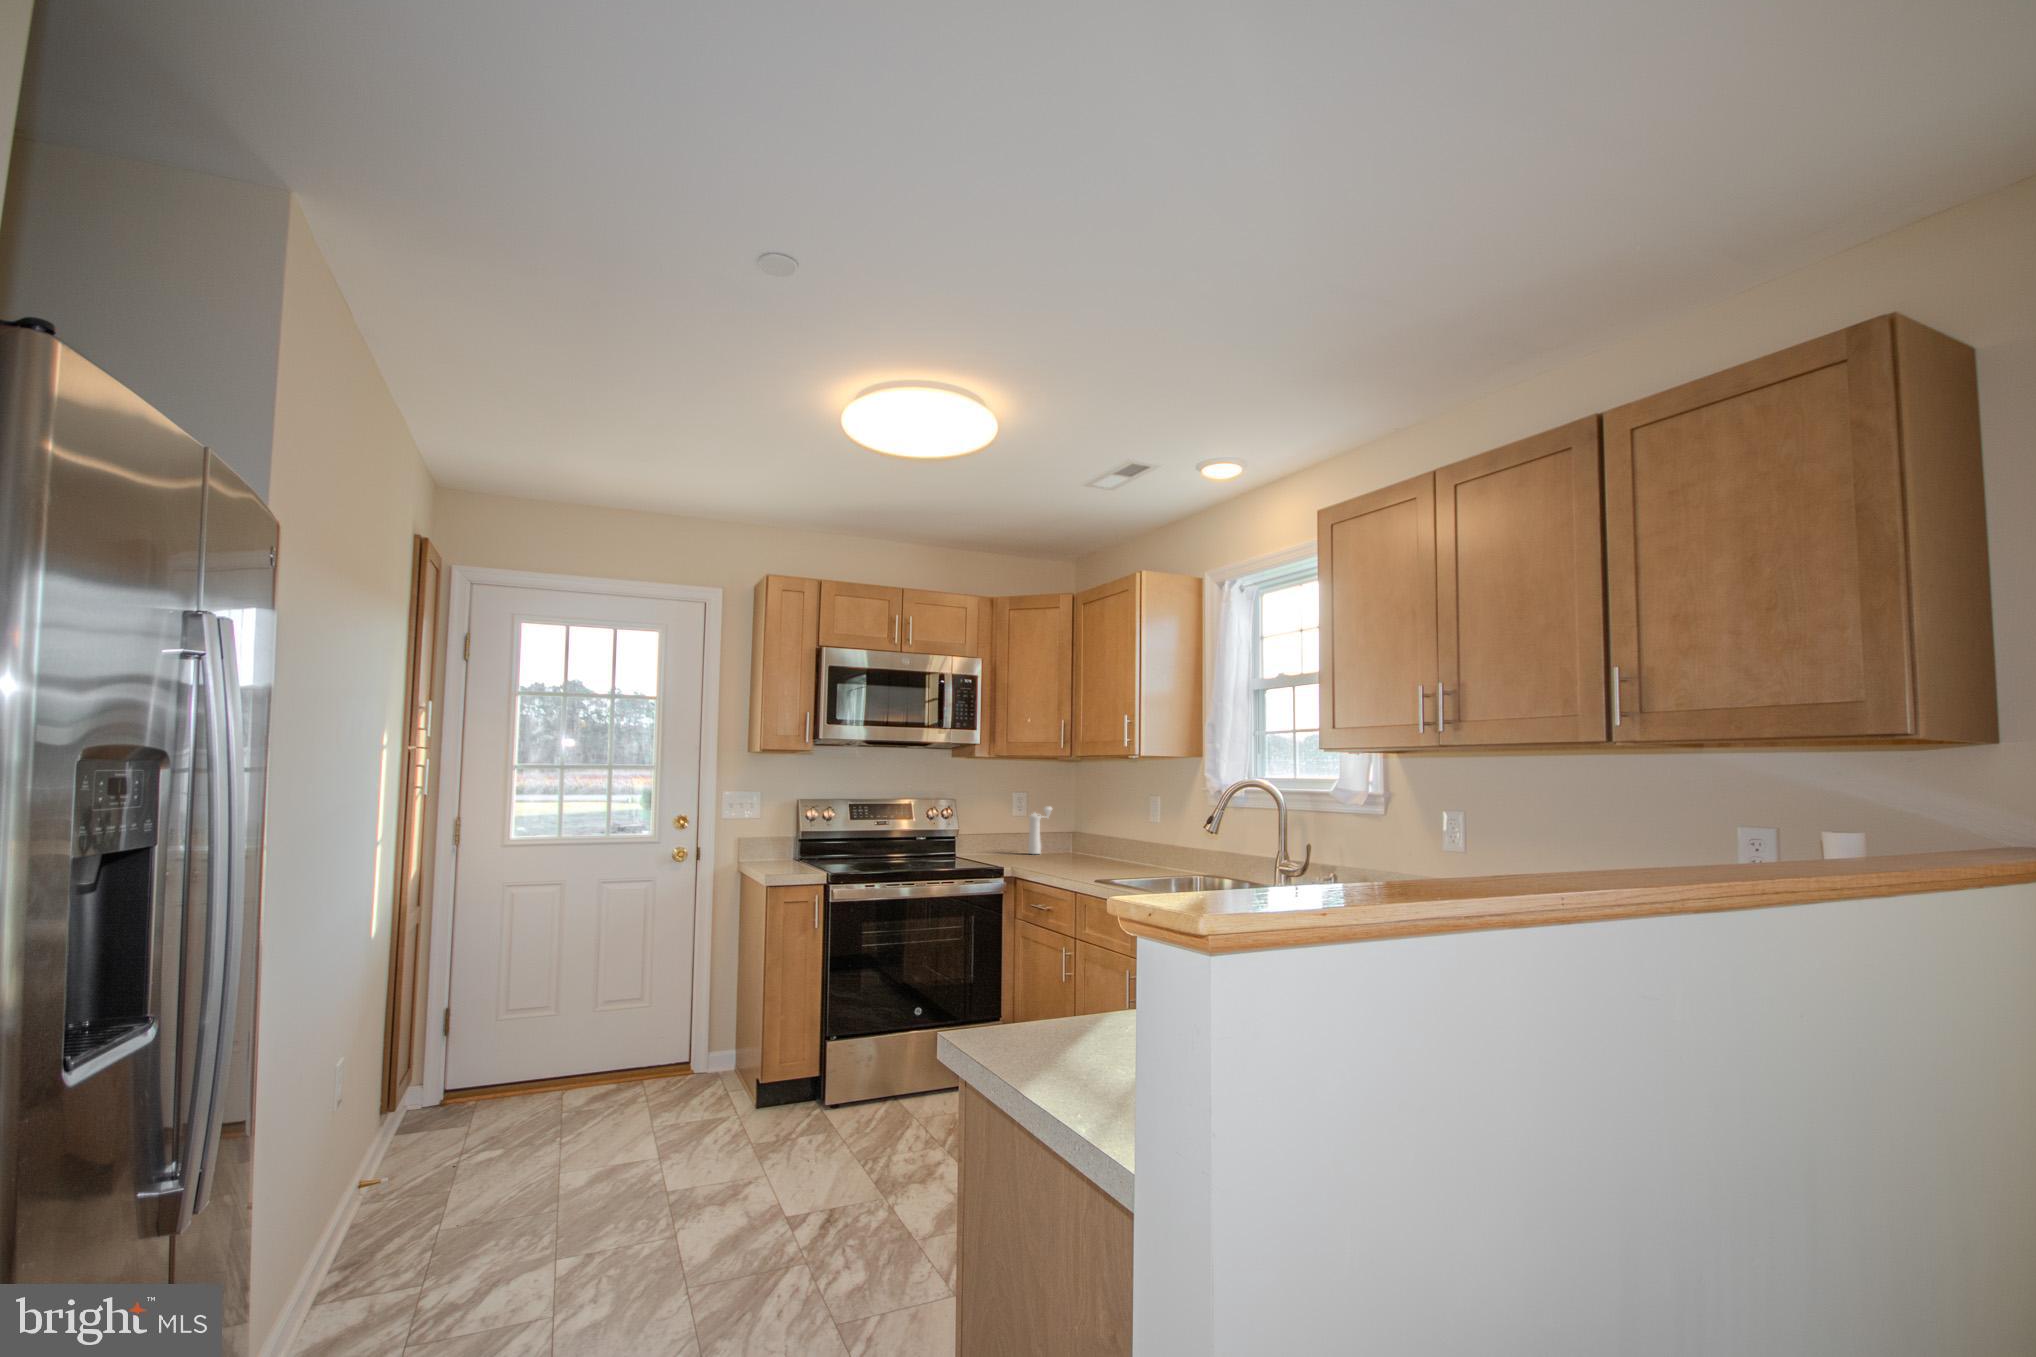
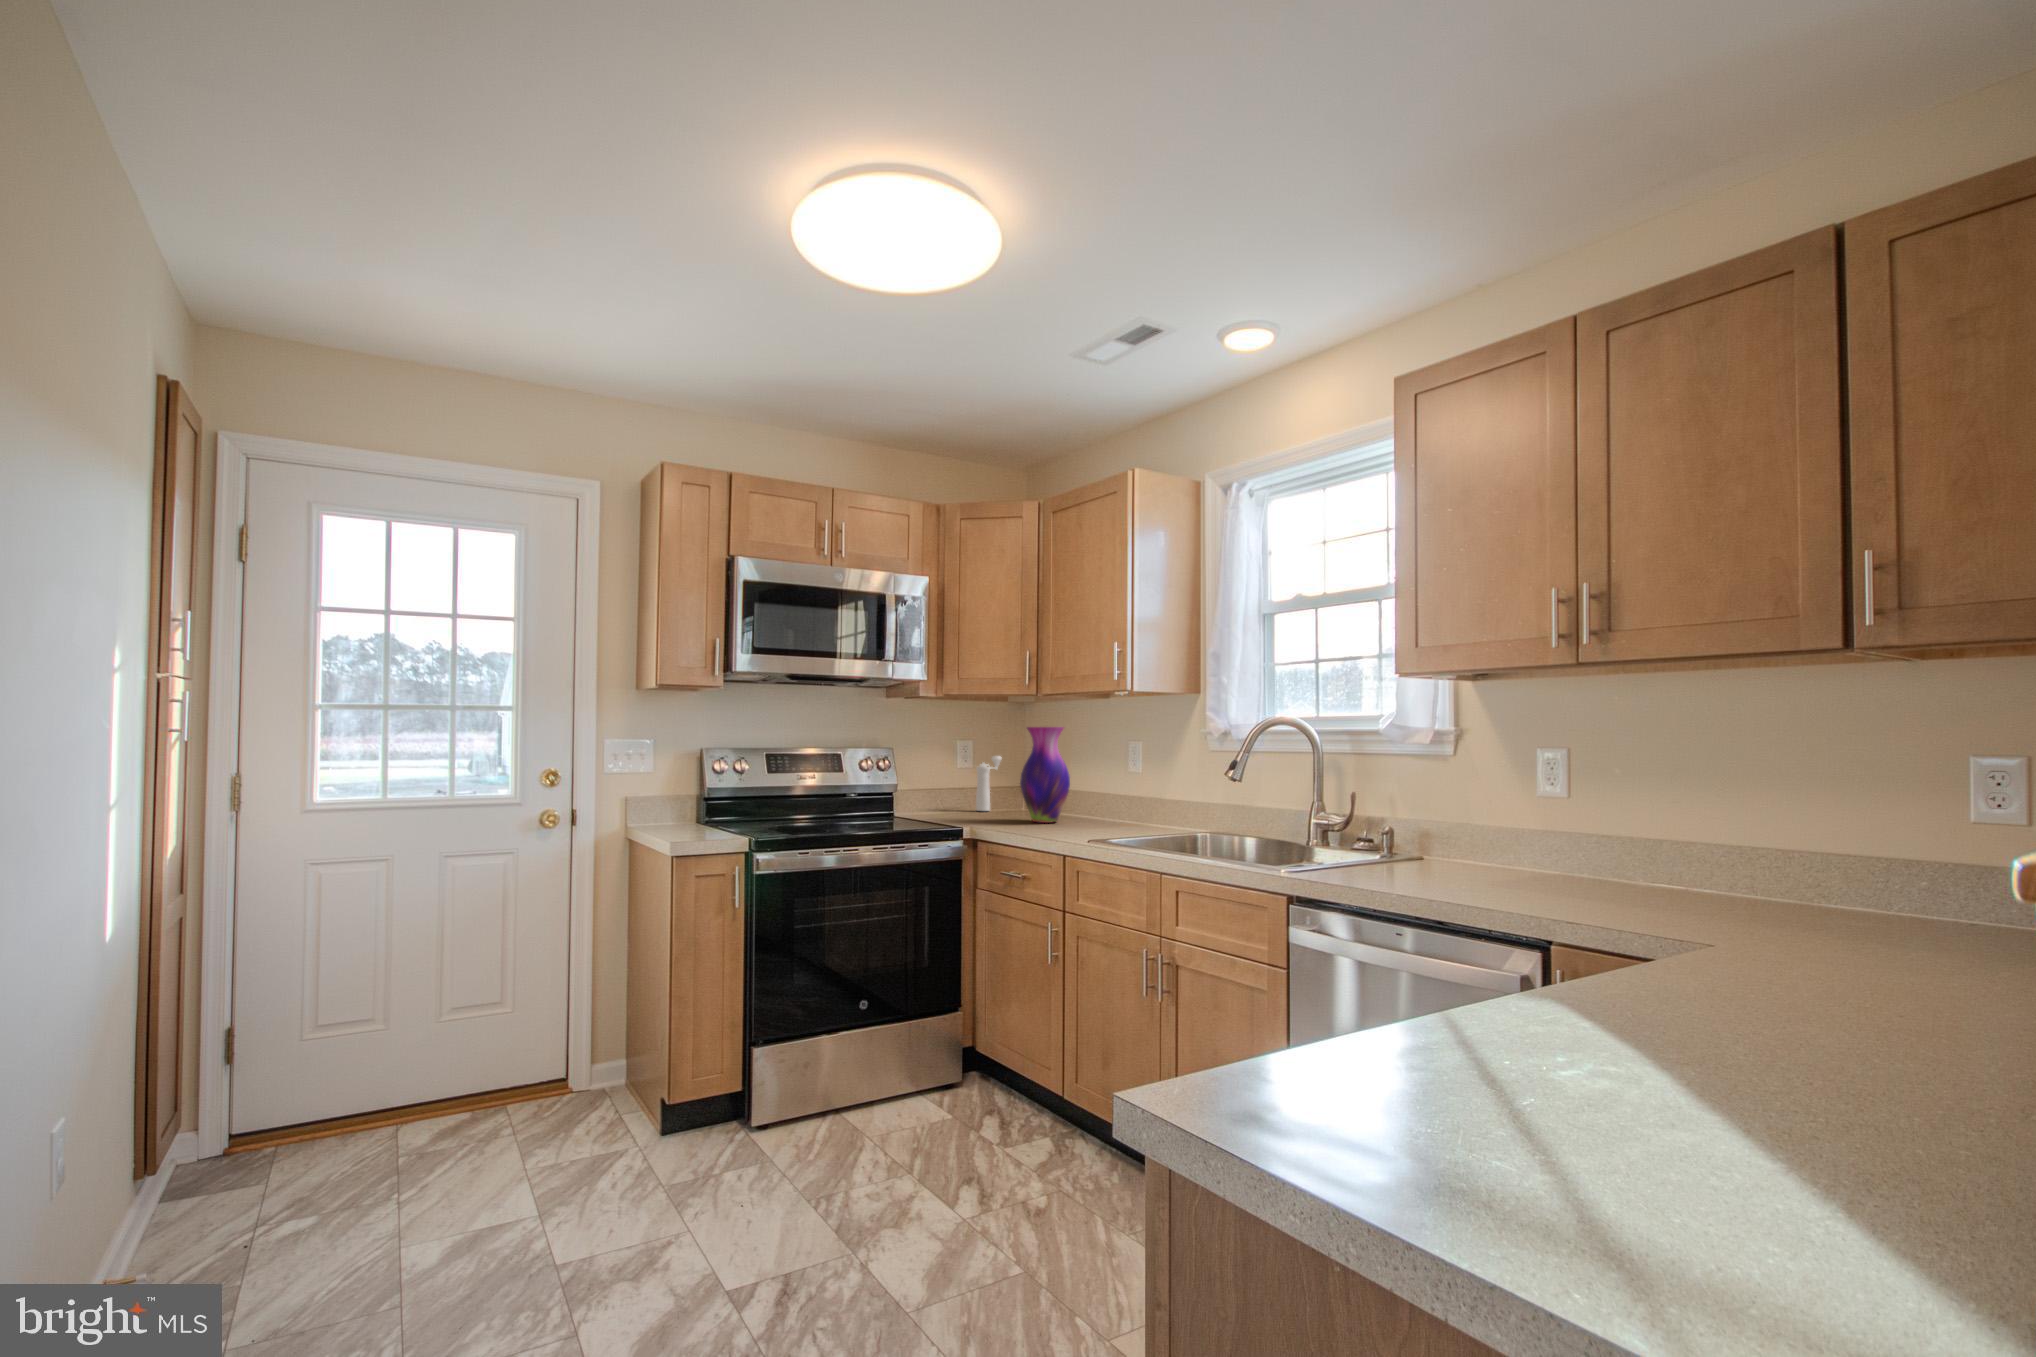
vase: none [1059,784,1101,865] -> present [1020,727,1070,823]

